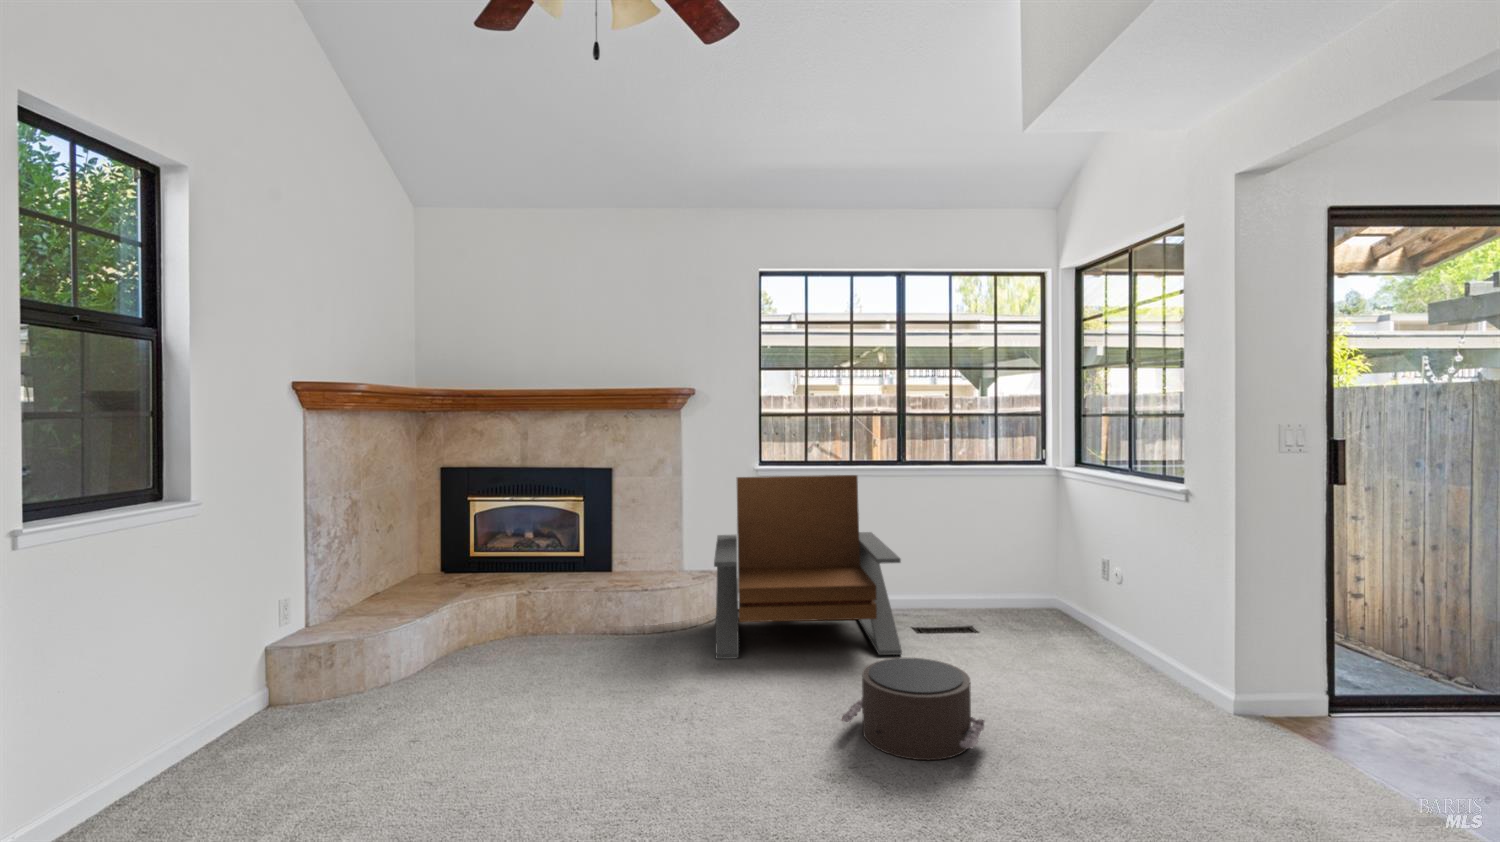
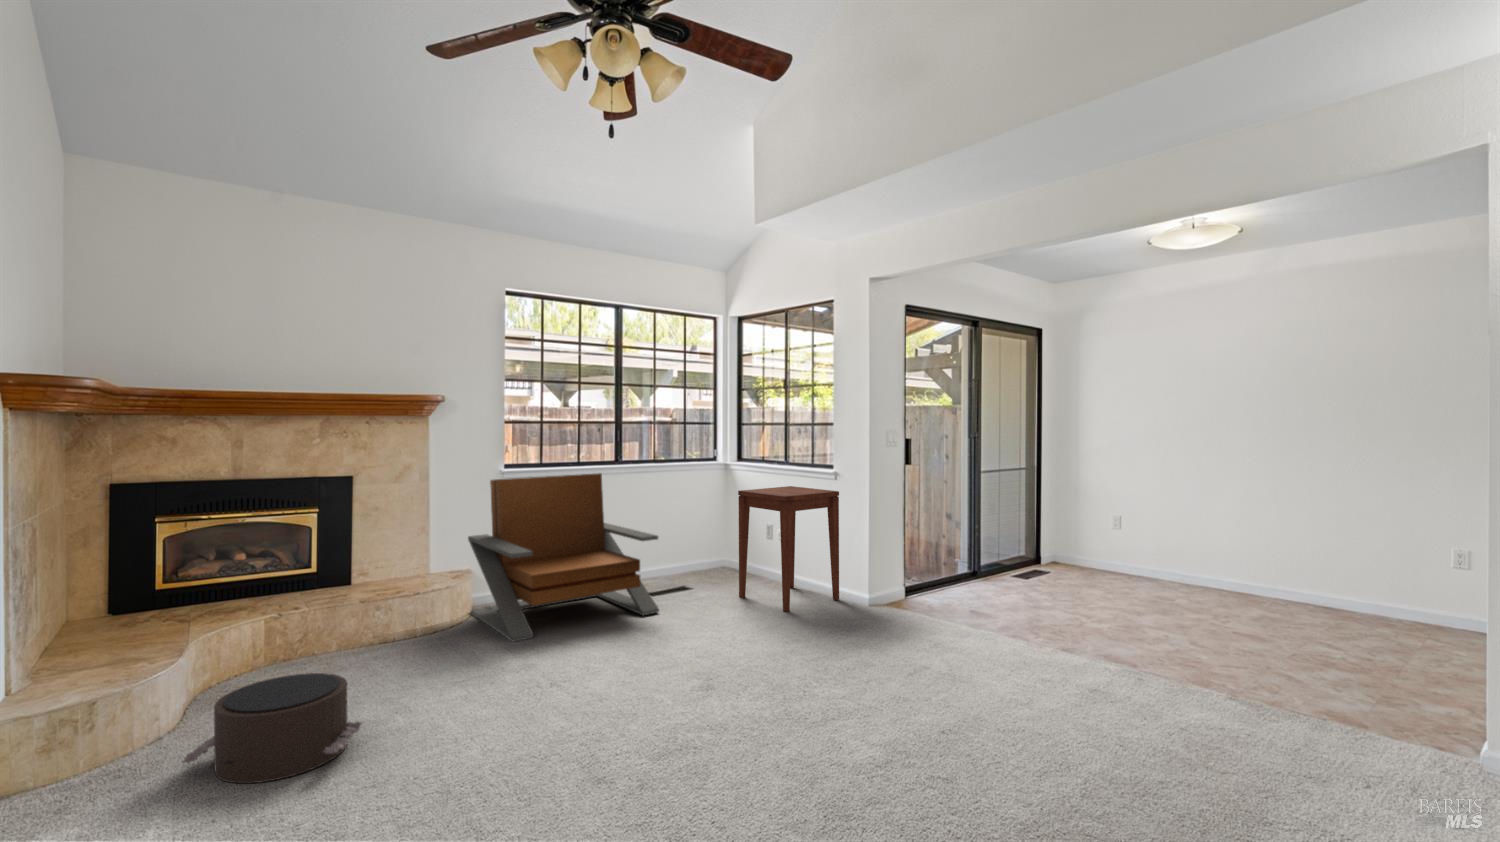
side table: none [1028,506,1185,691] -> present [738,486,839,612]
pouf: present [841,657,985,760] -> present [183,673,362,783]

